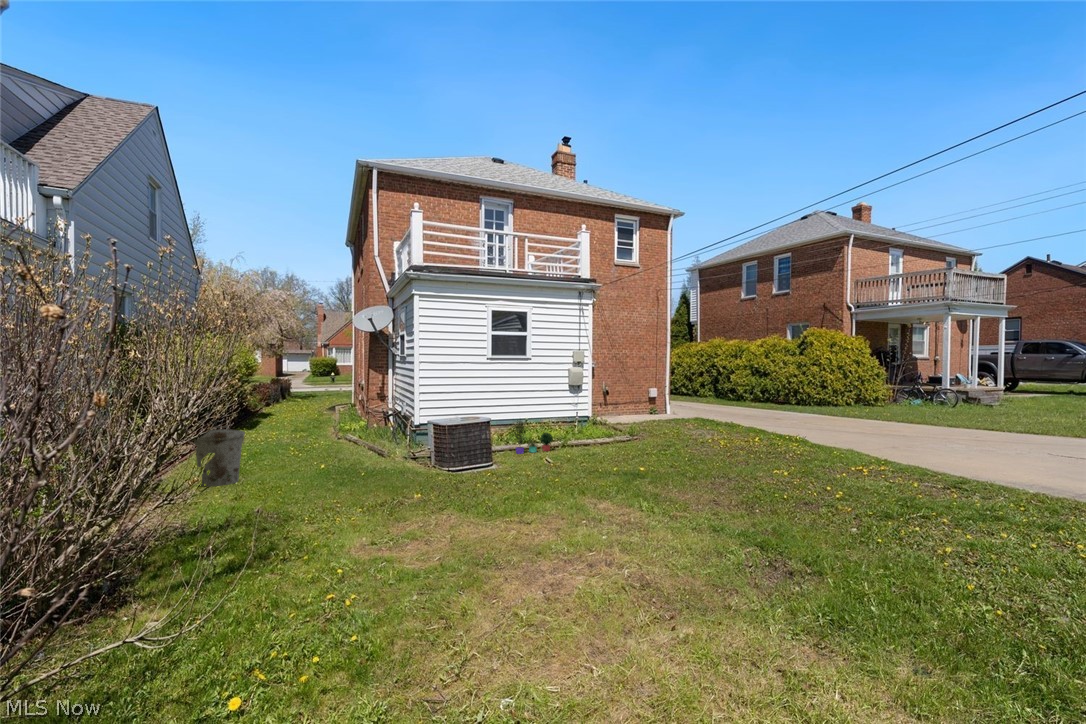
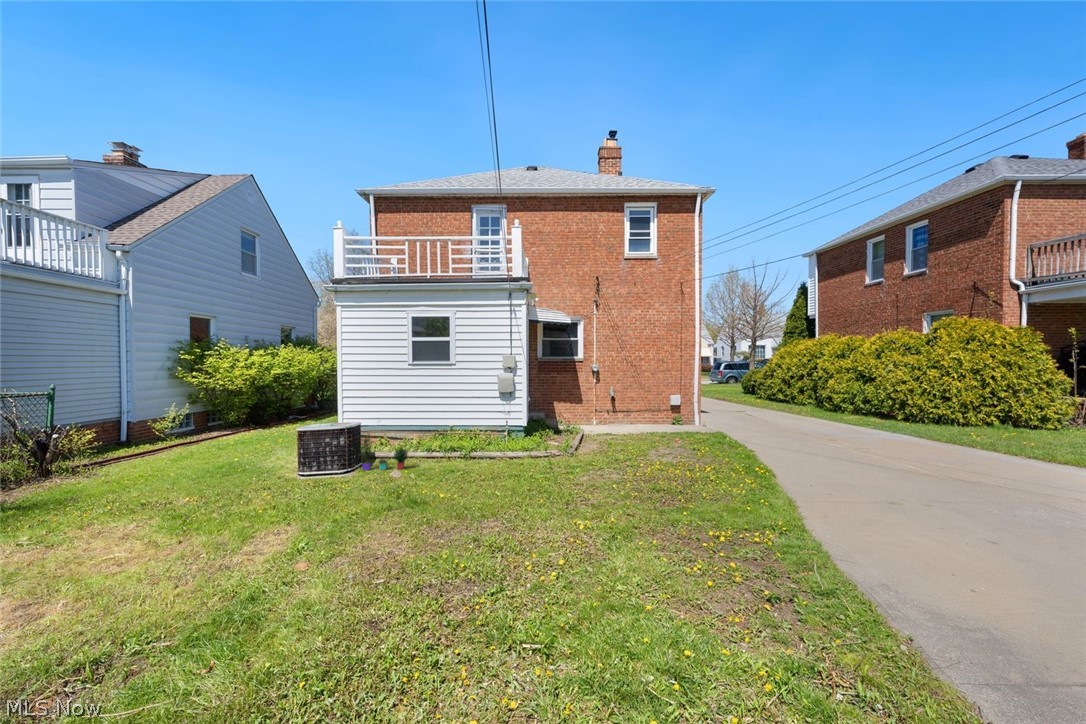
trash can: present [193,427,245,487] -> none [39,429,96,481]

